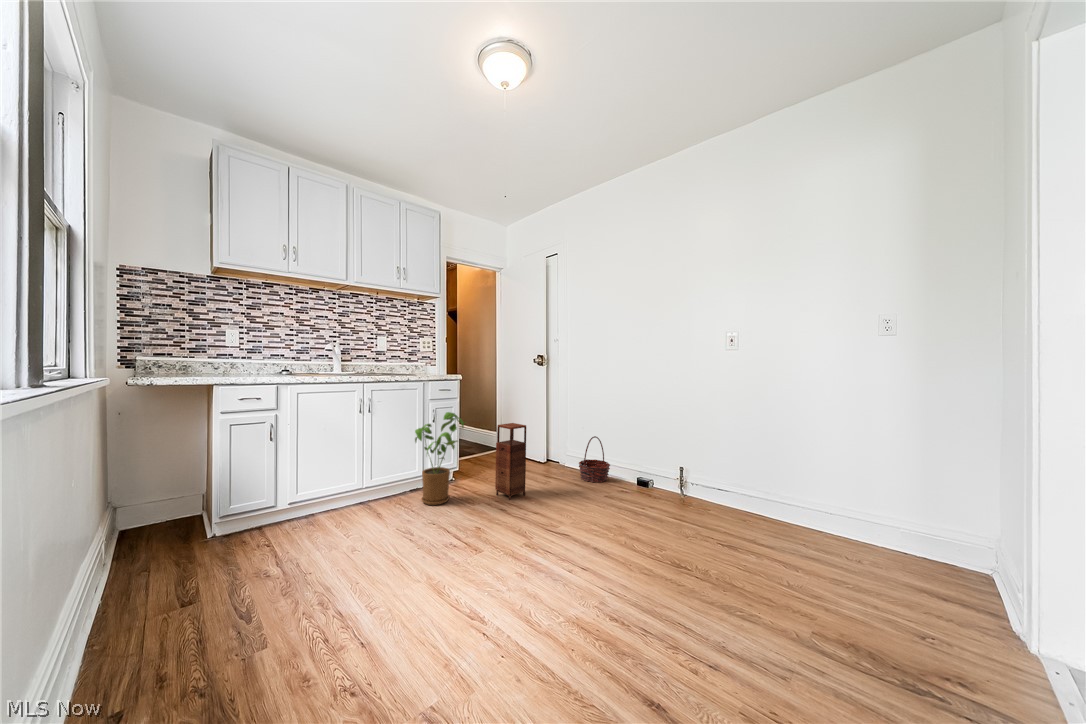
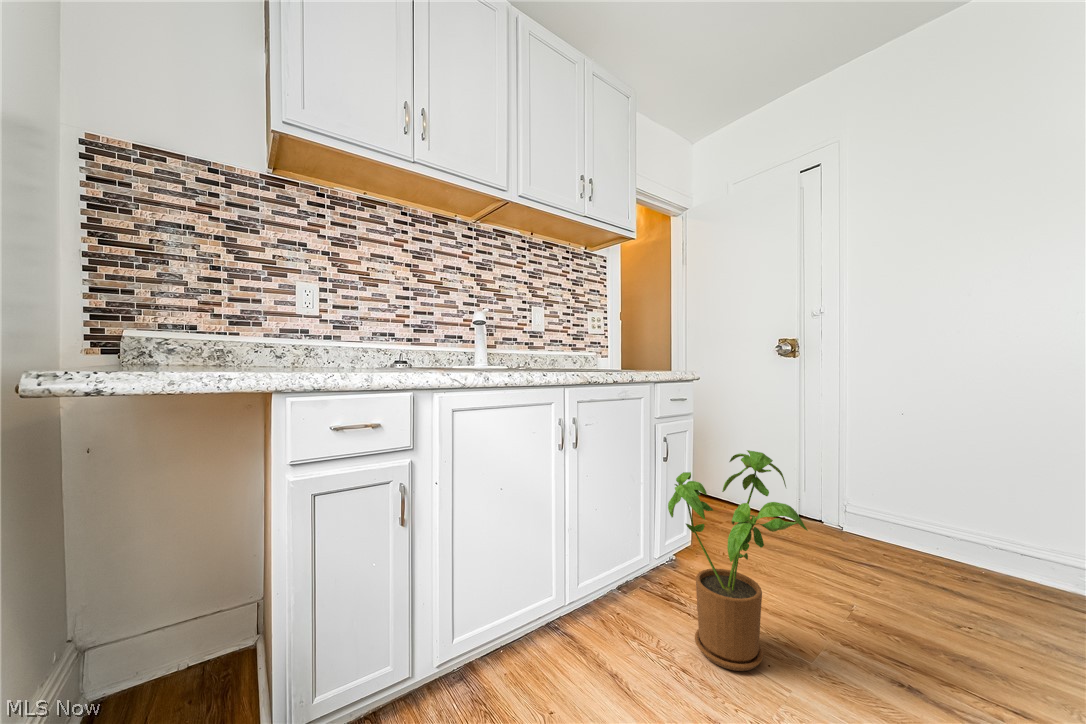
storage cabinet: present [495,423,526,500] -> none [842,471,914,659]
basket: present [579,436,610,482] -> none [937,493,1033,595]

